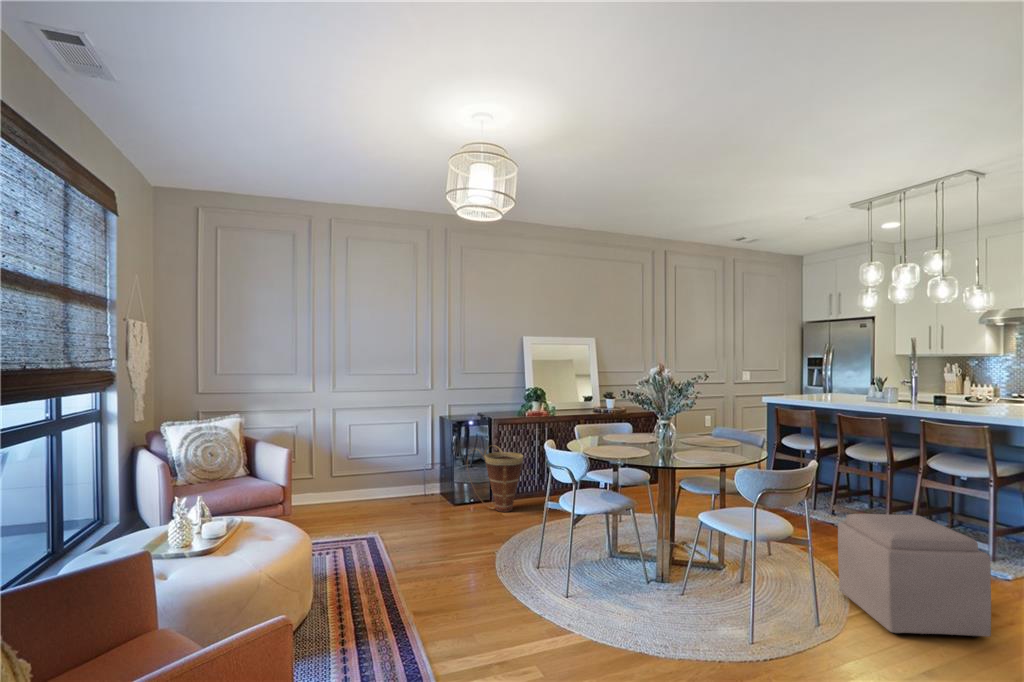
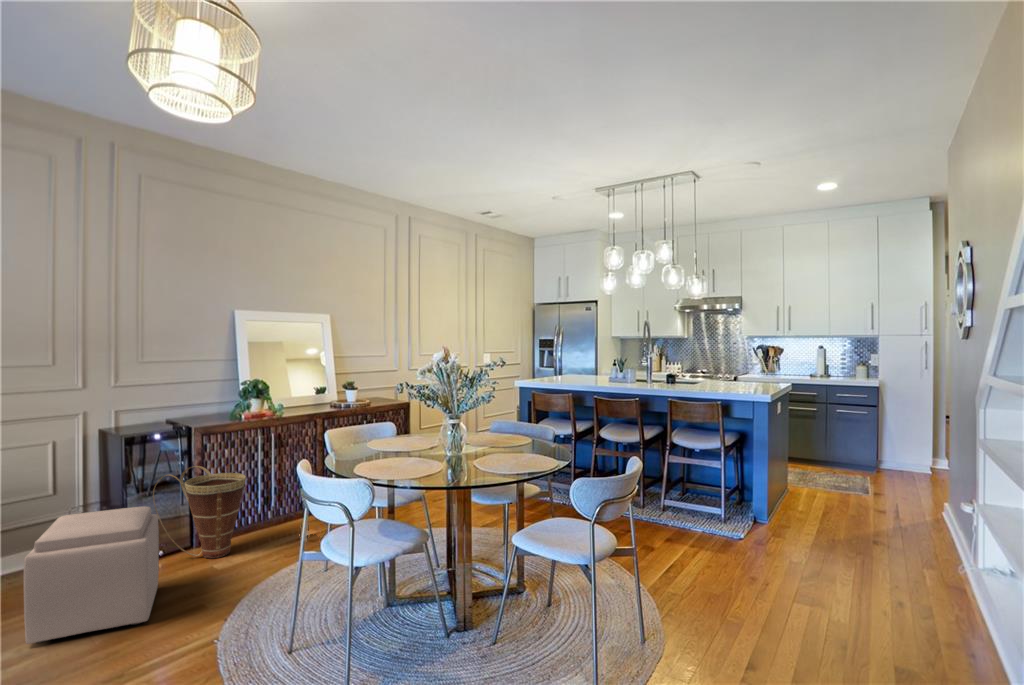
ottoman: present [838,514,991,637] -> present [24,506,159,644]

